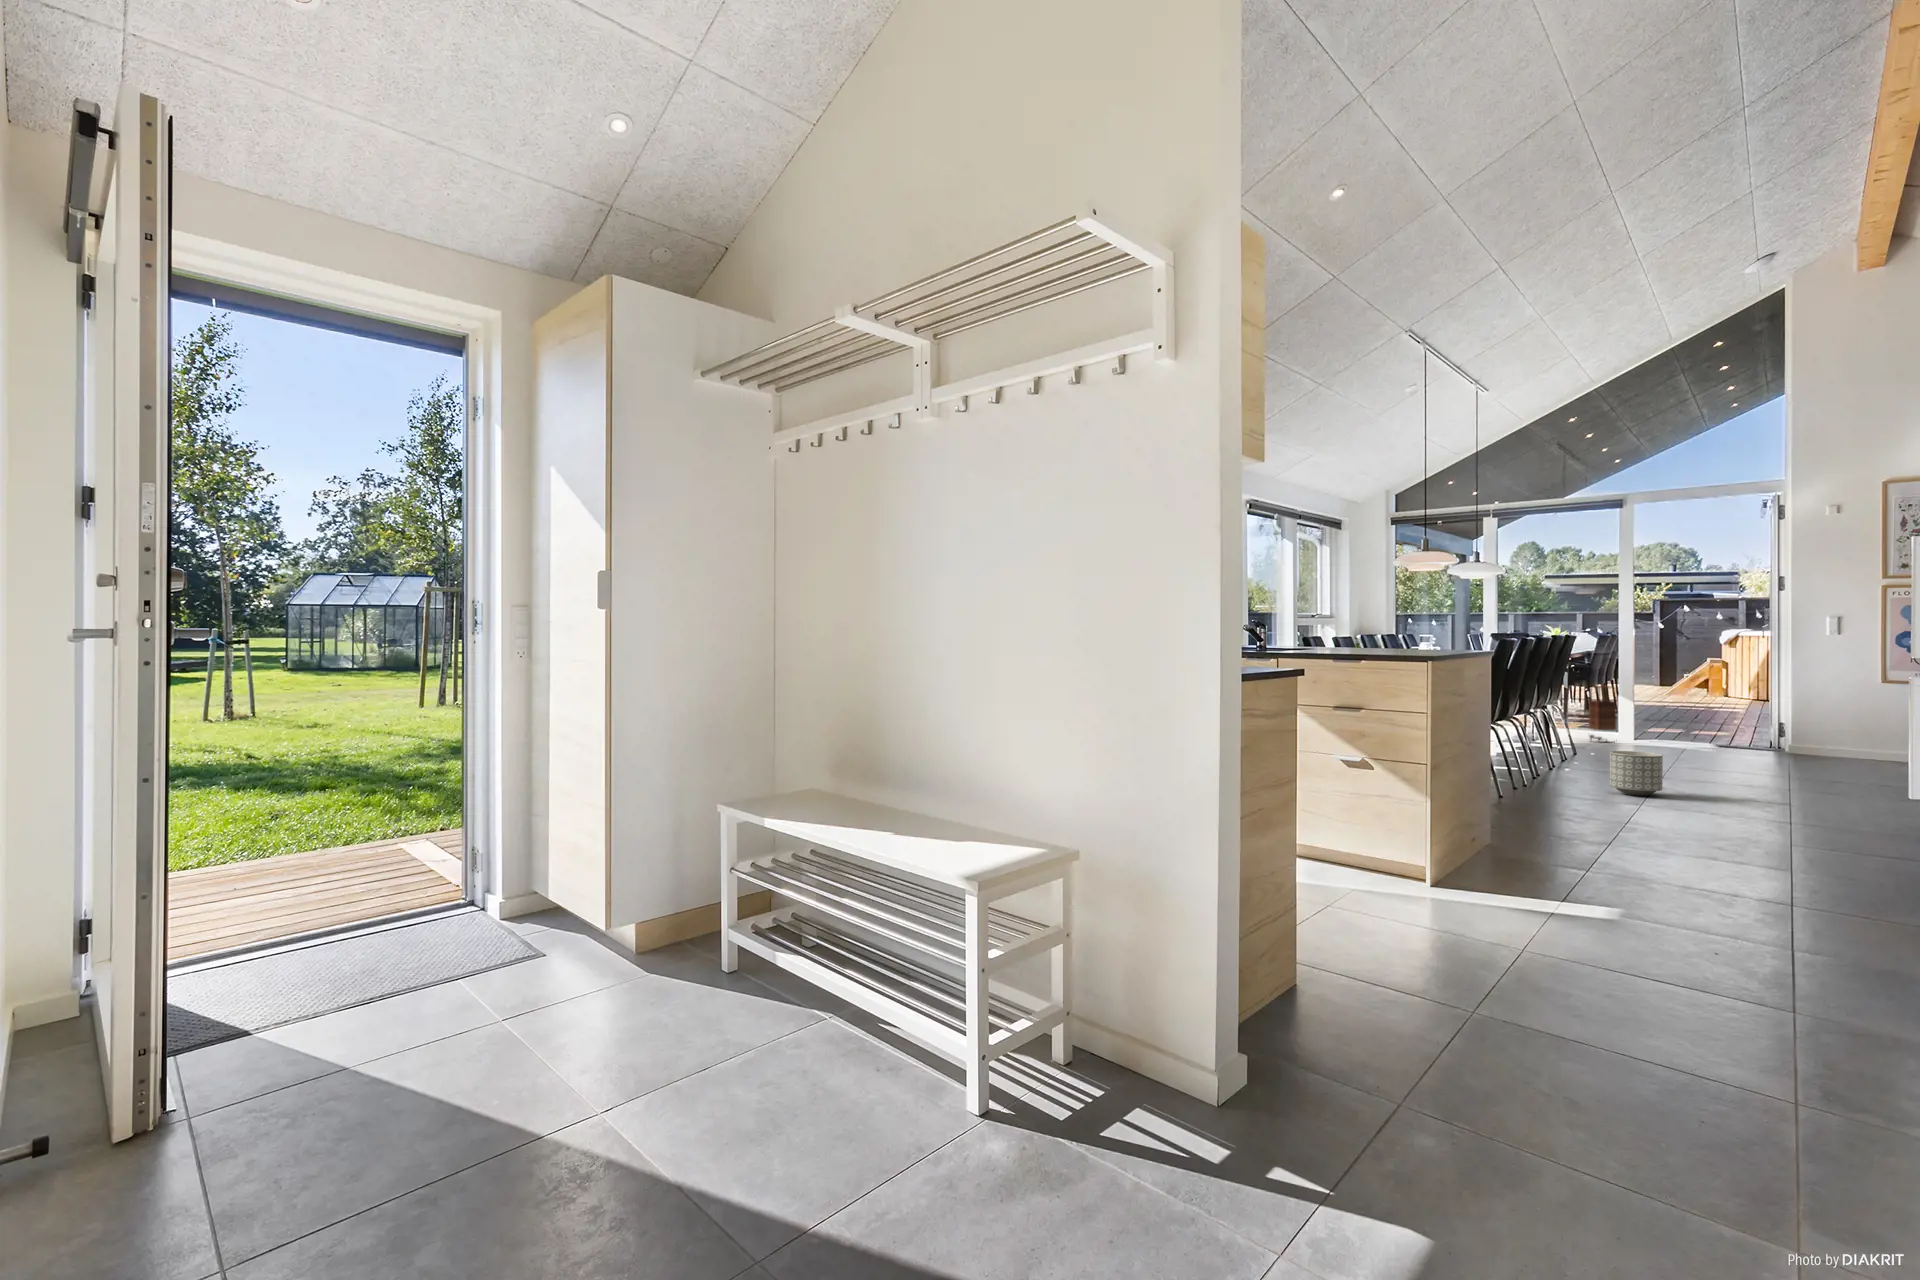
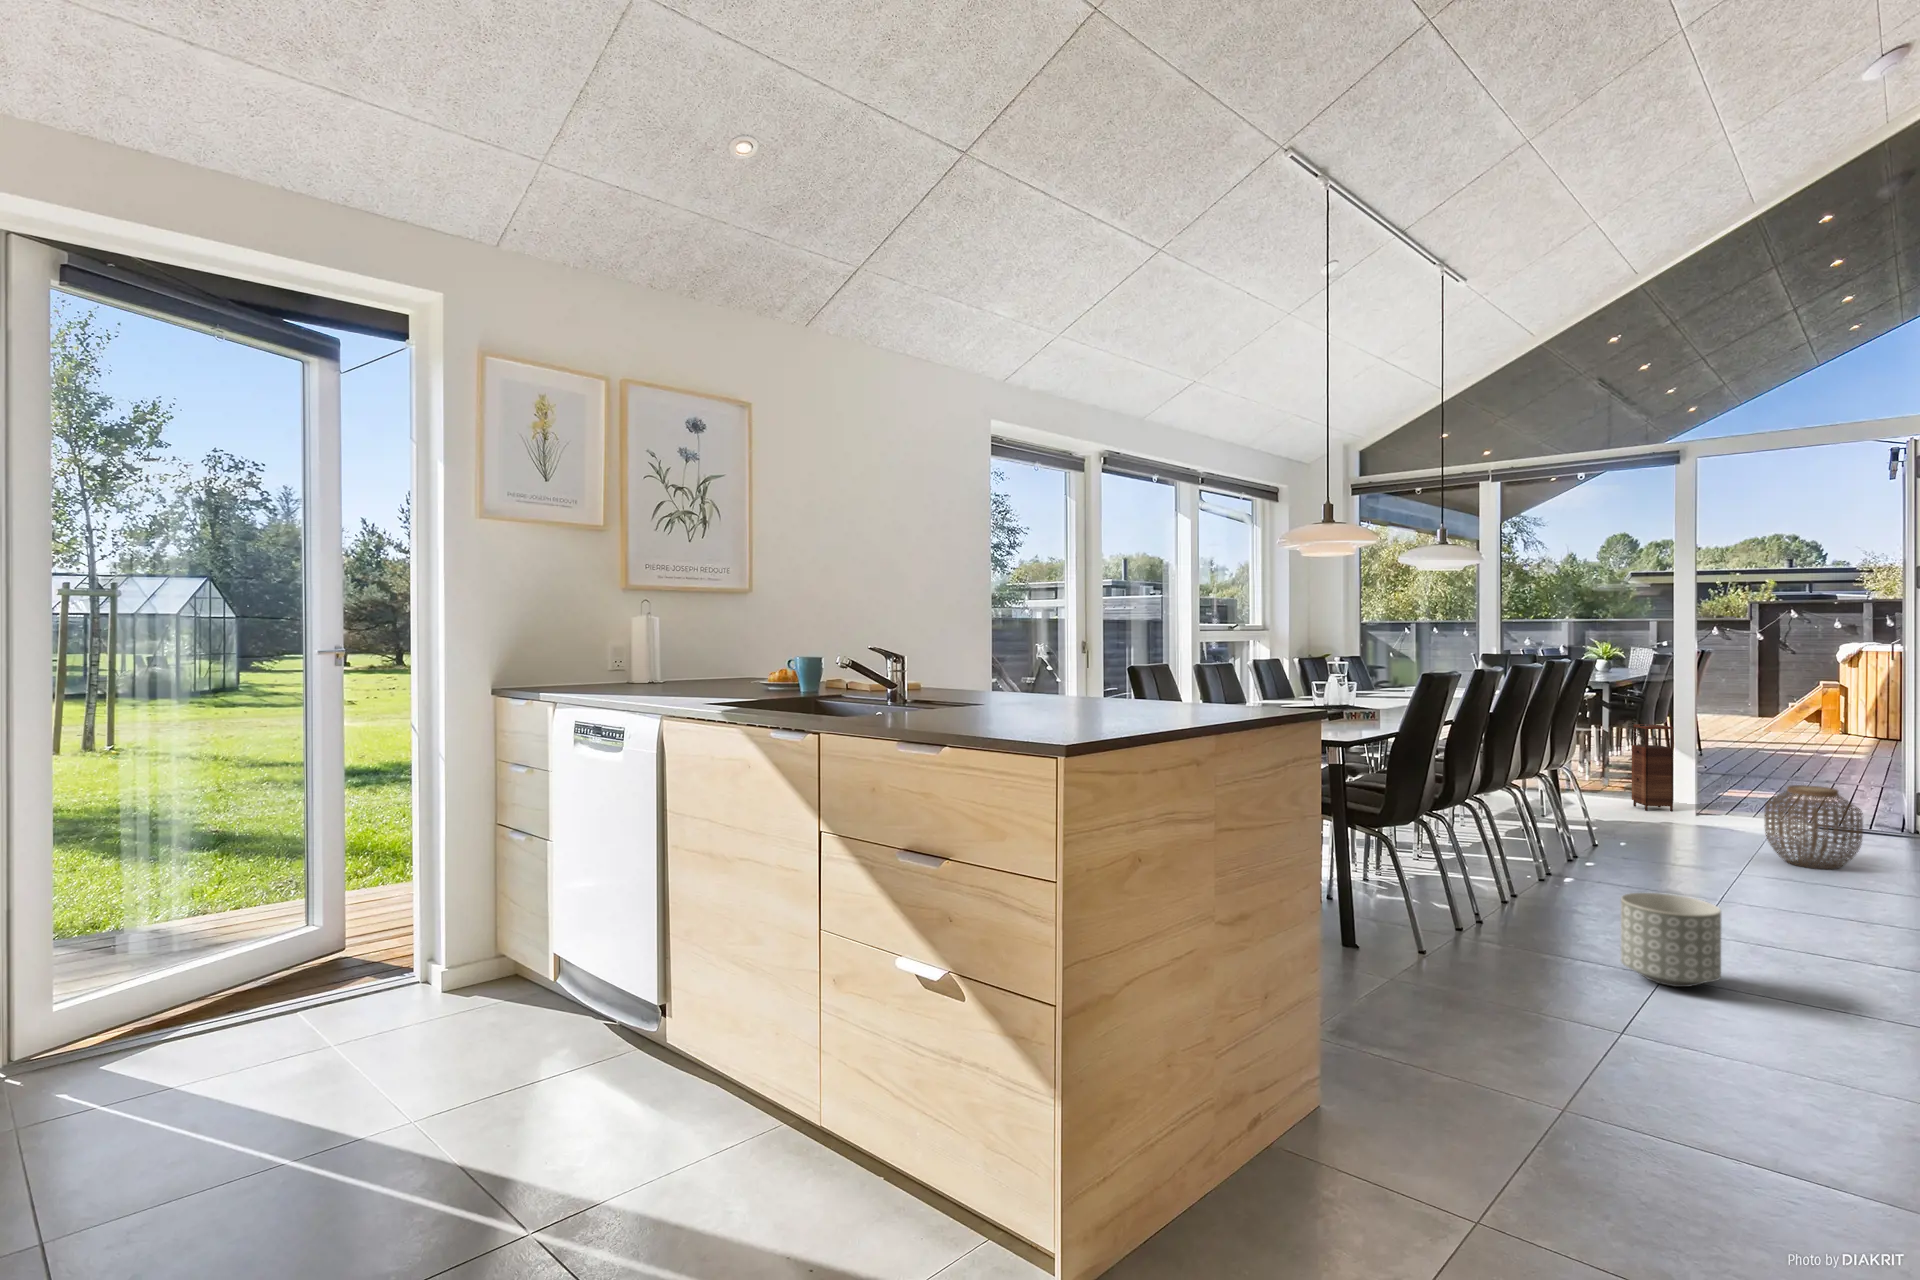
woven basket: none [1678,714,1735,763] -> present [1765,785,1863,869]

